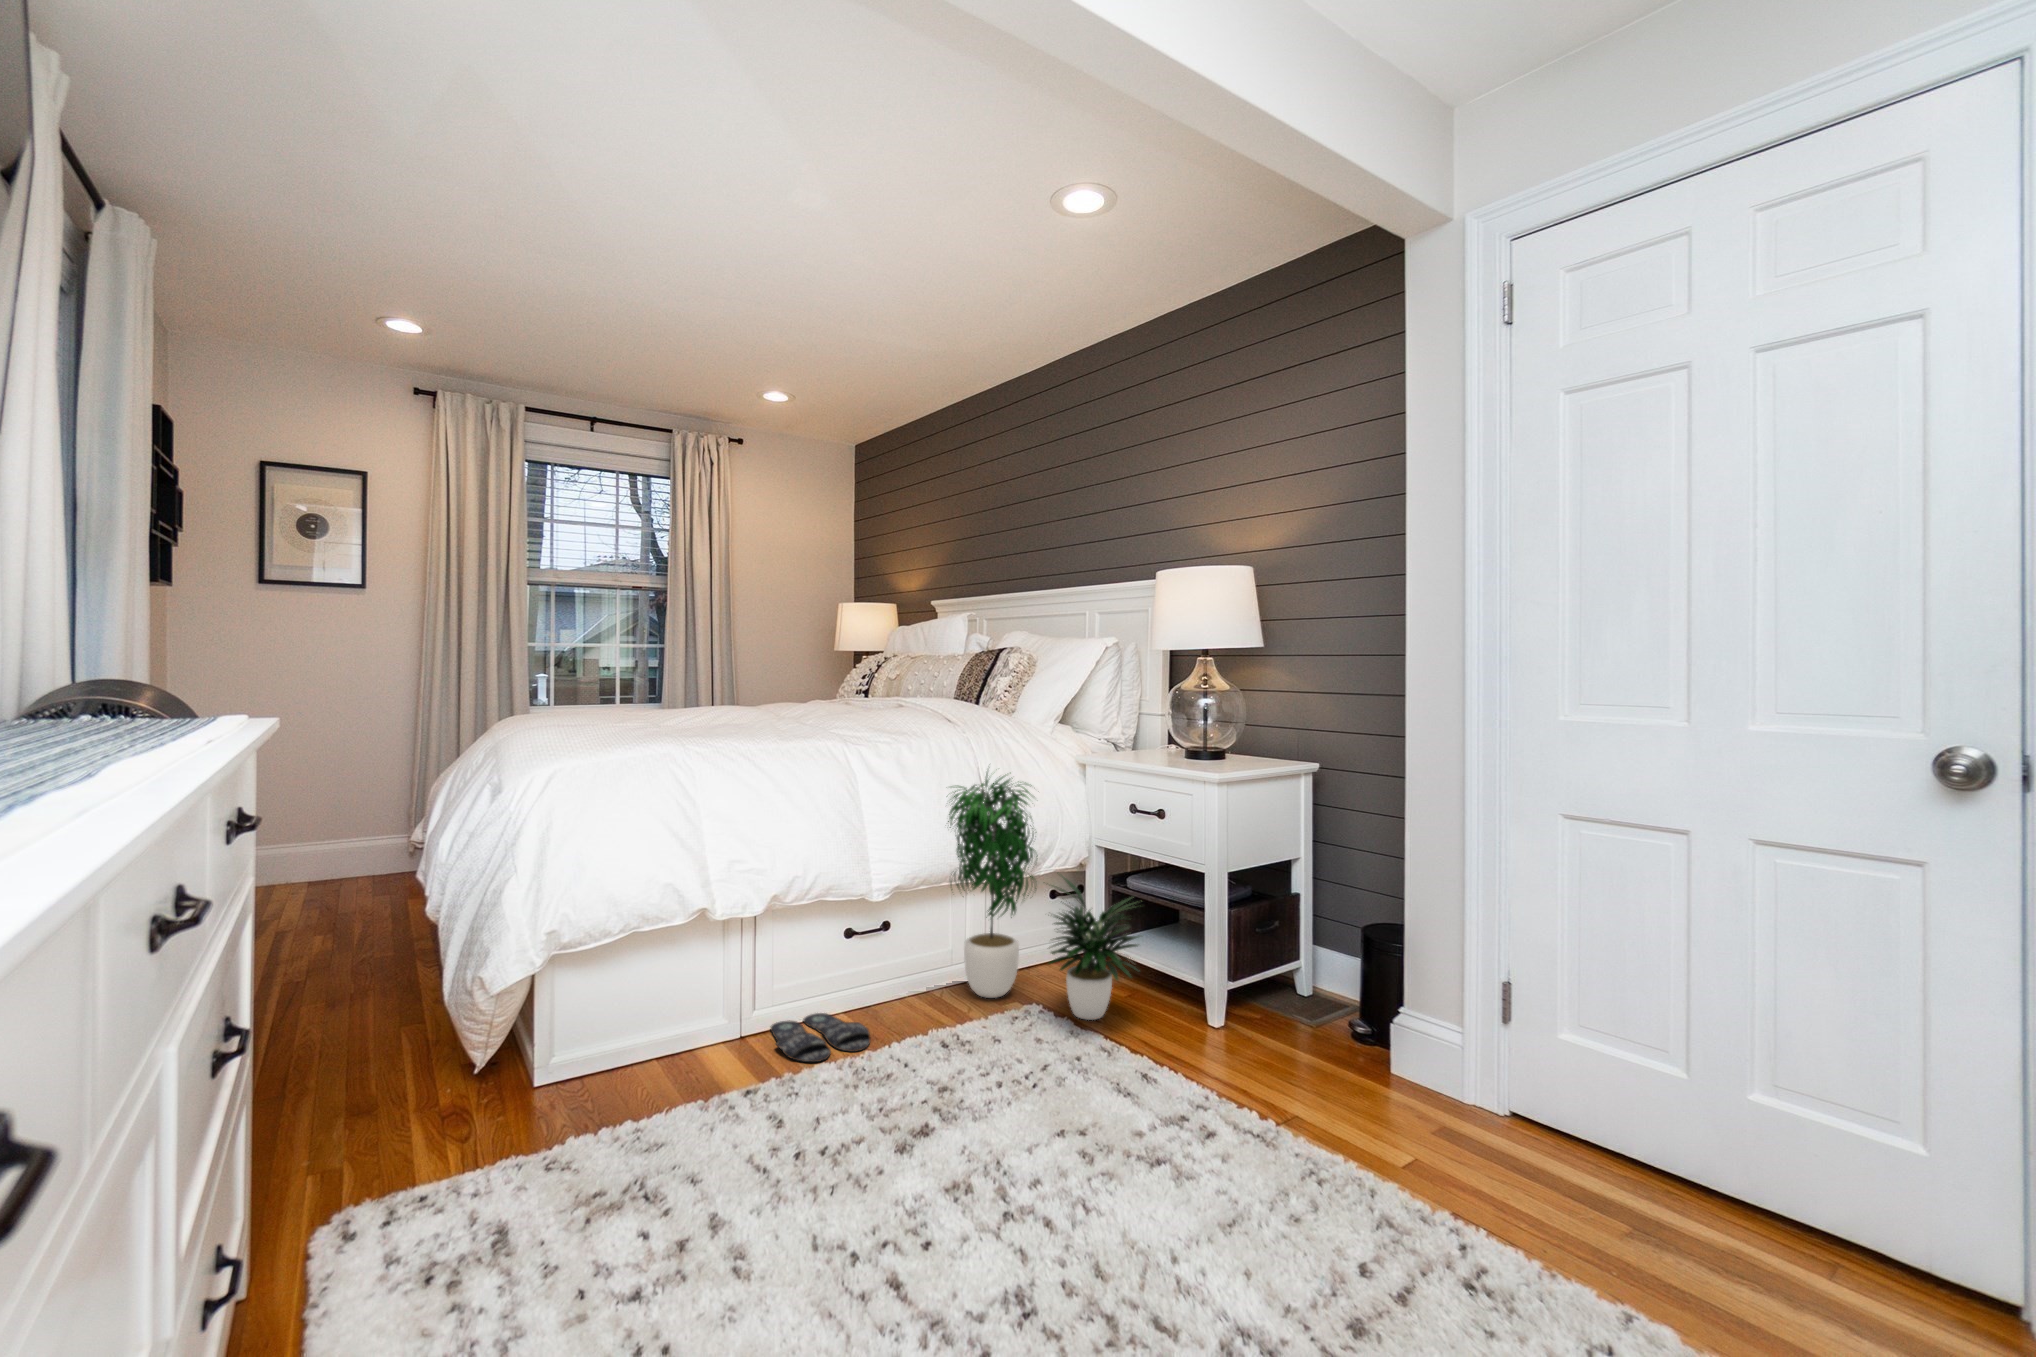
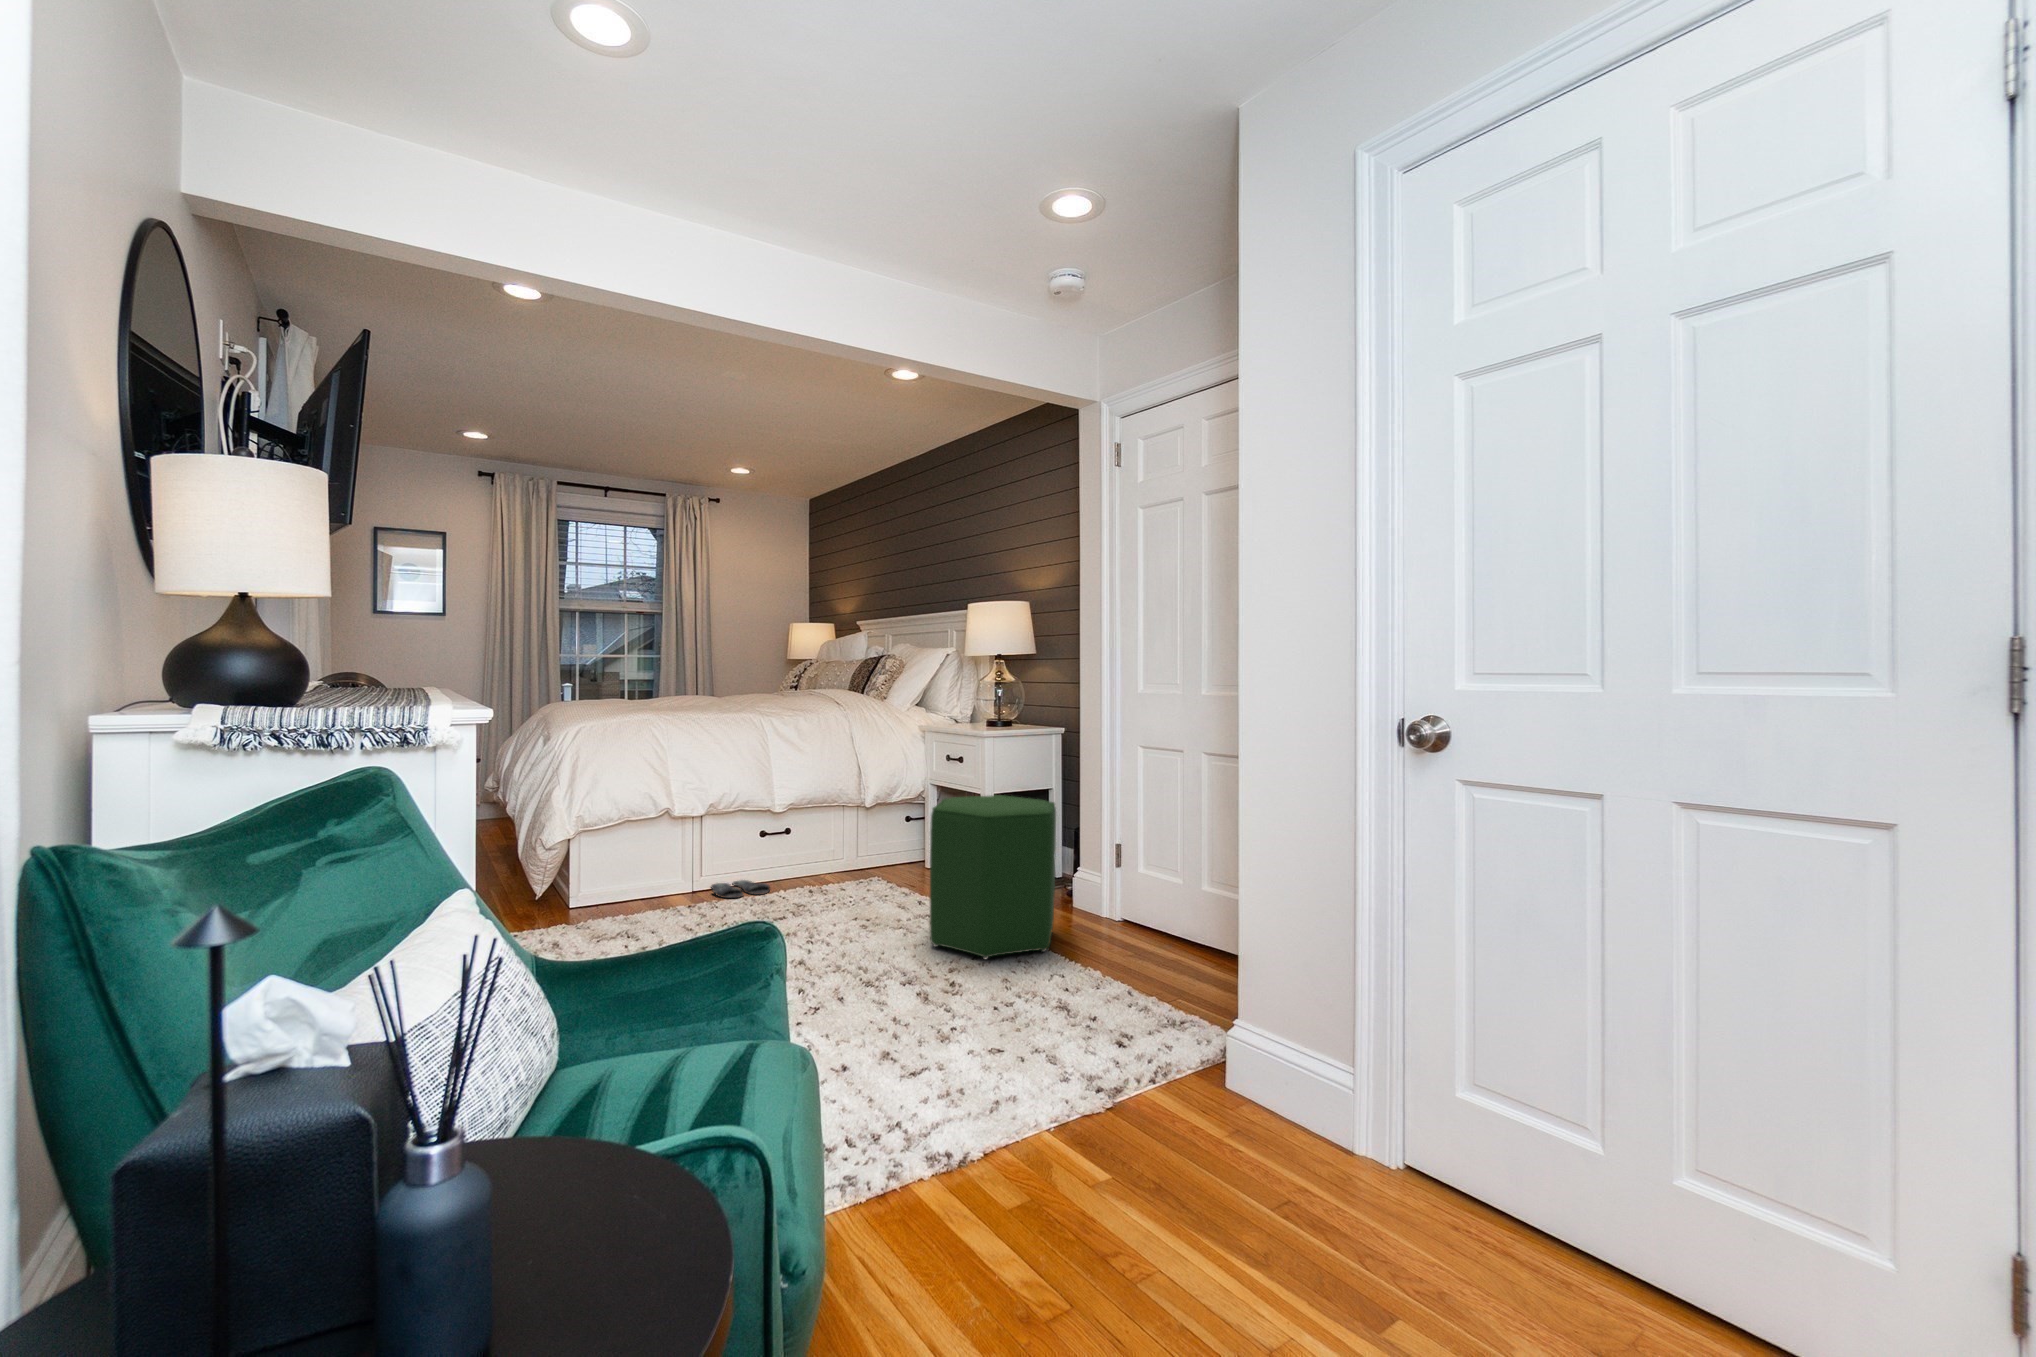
potted plant: present [948,773,1139,1020] -> none [823,727,944,884]
ottoman: none [1213,905,1481,1269] -> present [930,795,1056,959]

